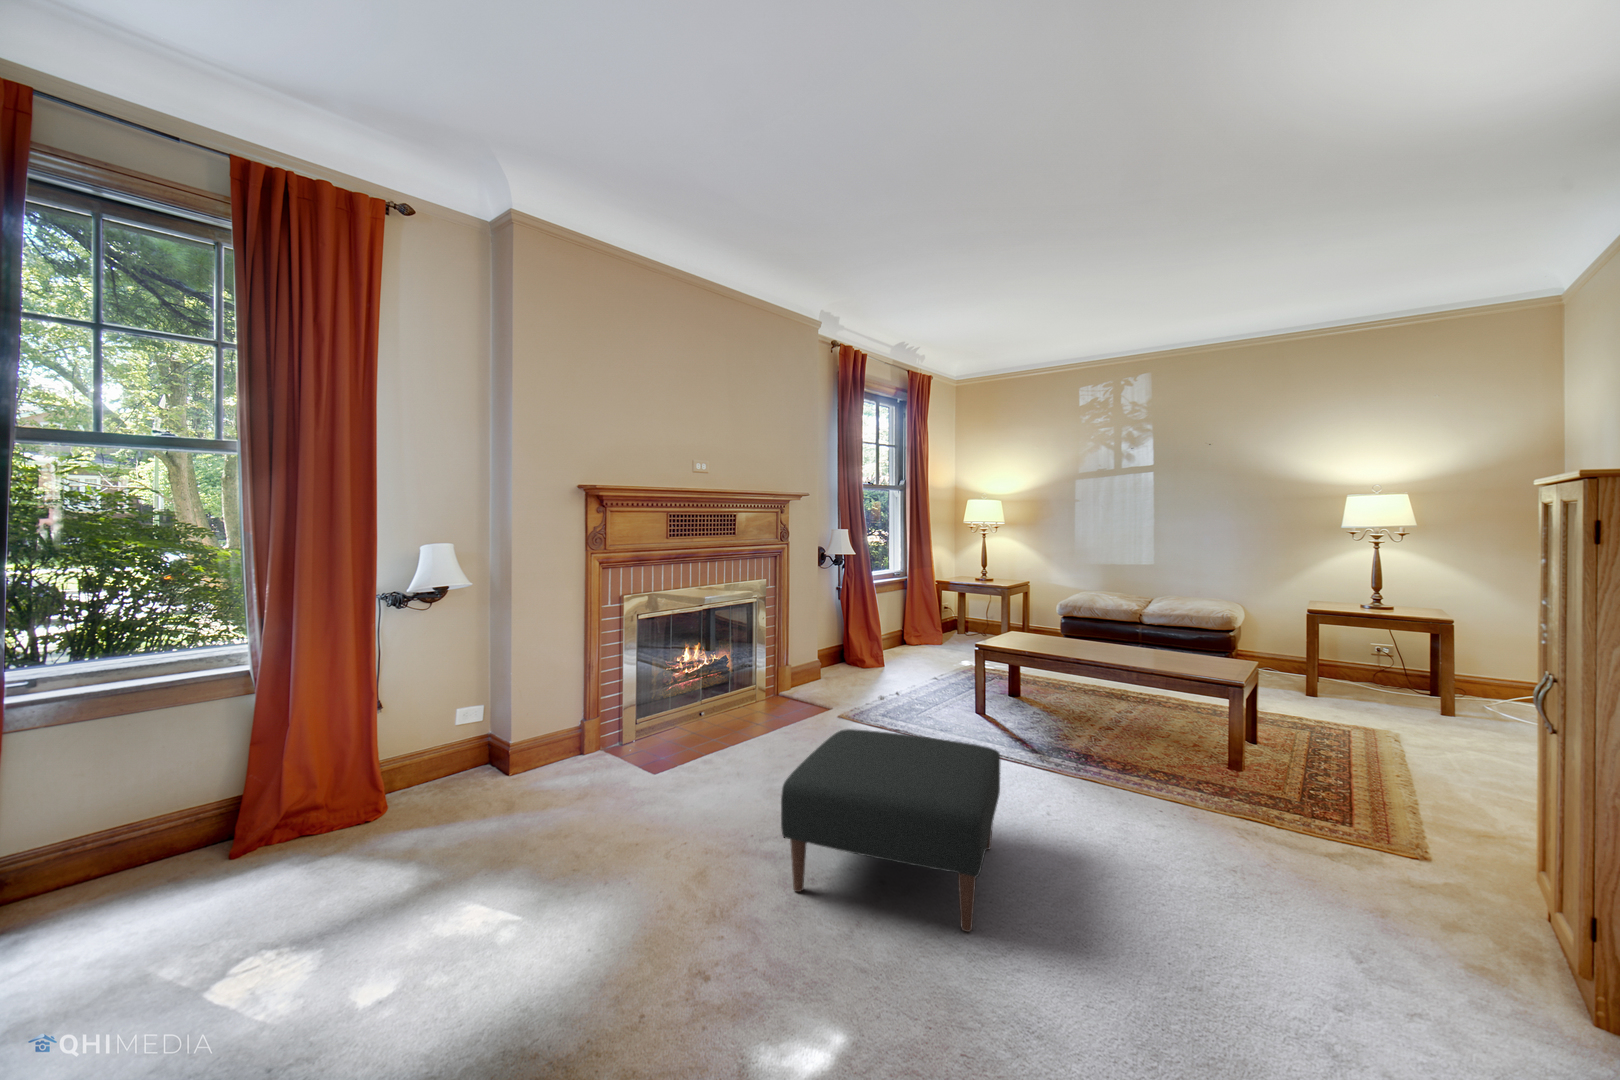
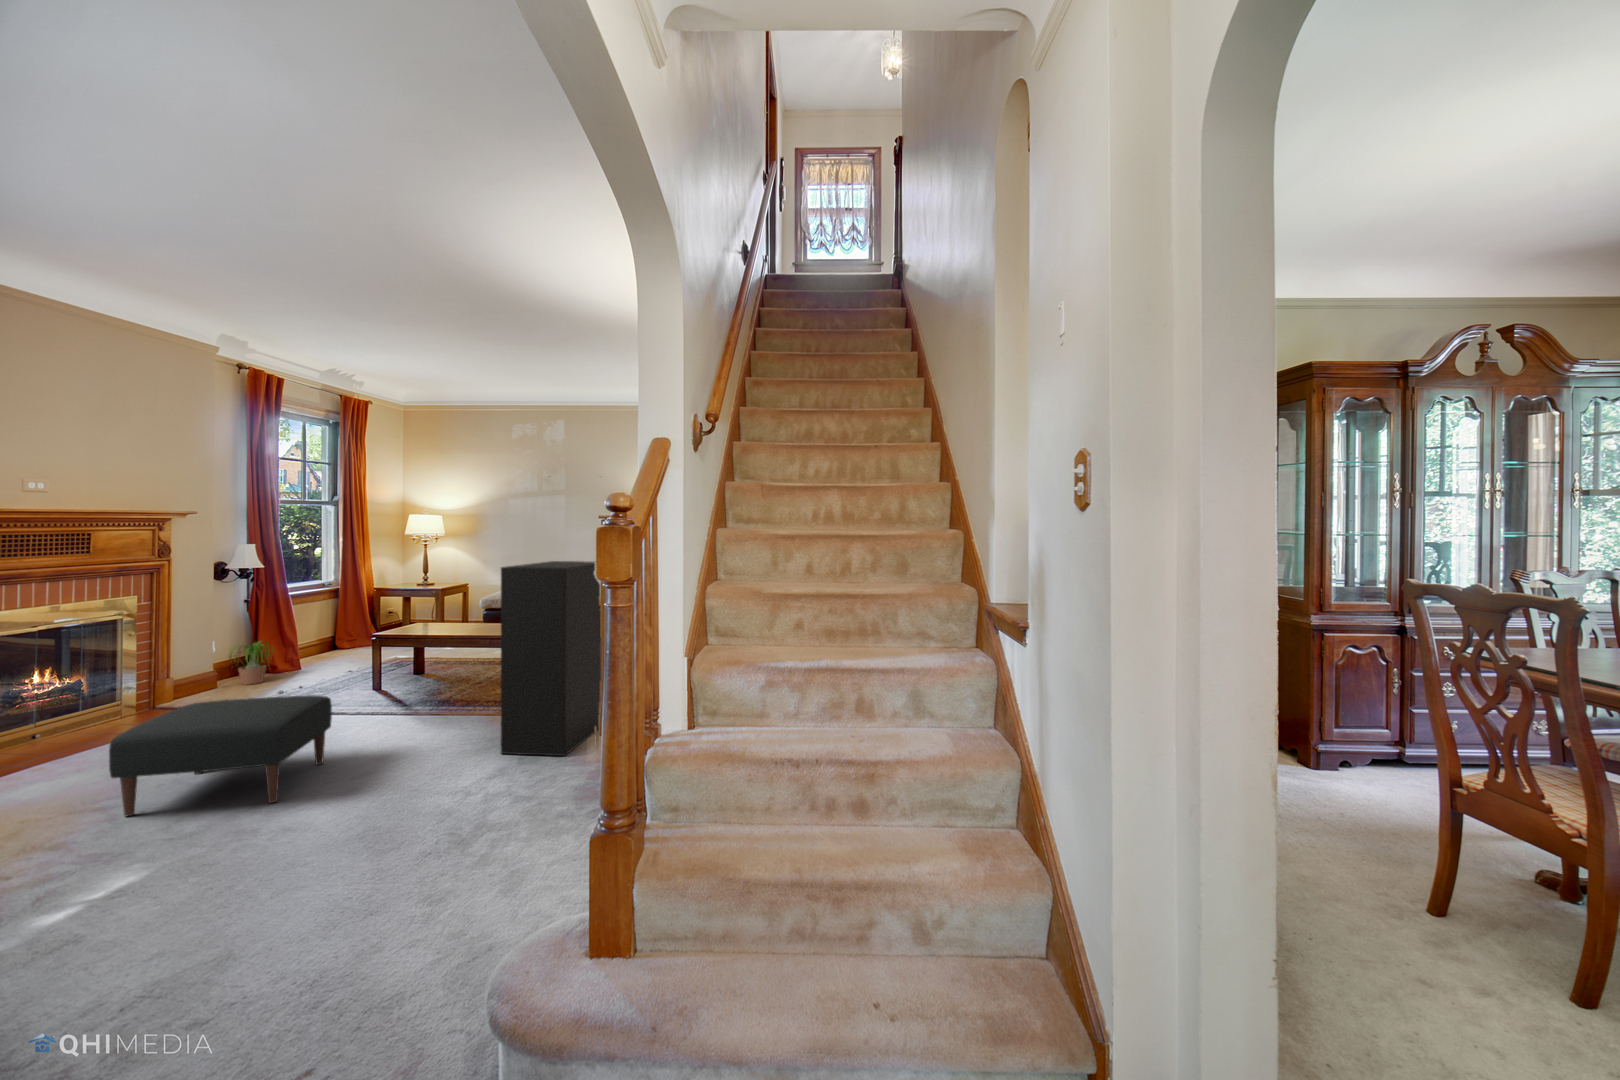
bookshelf: none [1294,557,1489,979] -> present [501,561,601,756]
potted plant: none [820,634,869,681] -> present [229,641,273,685]

